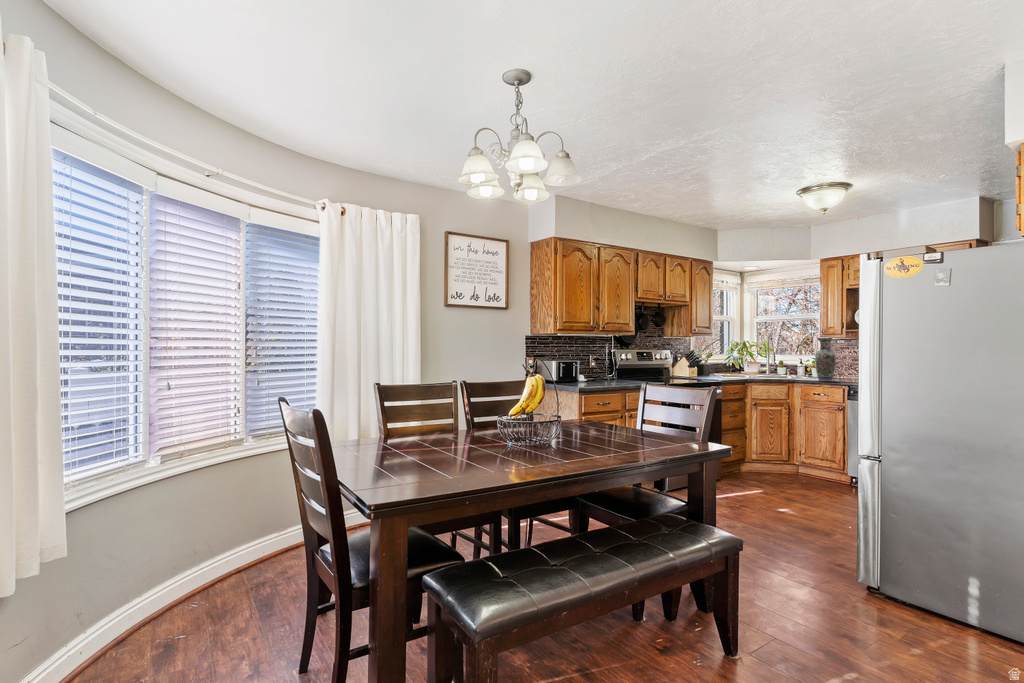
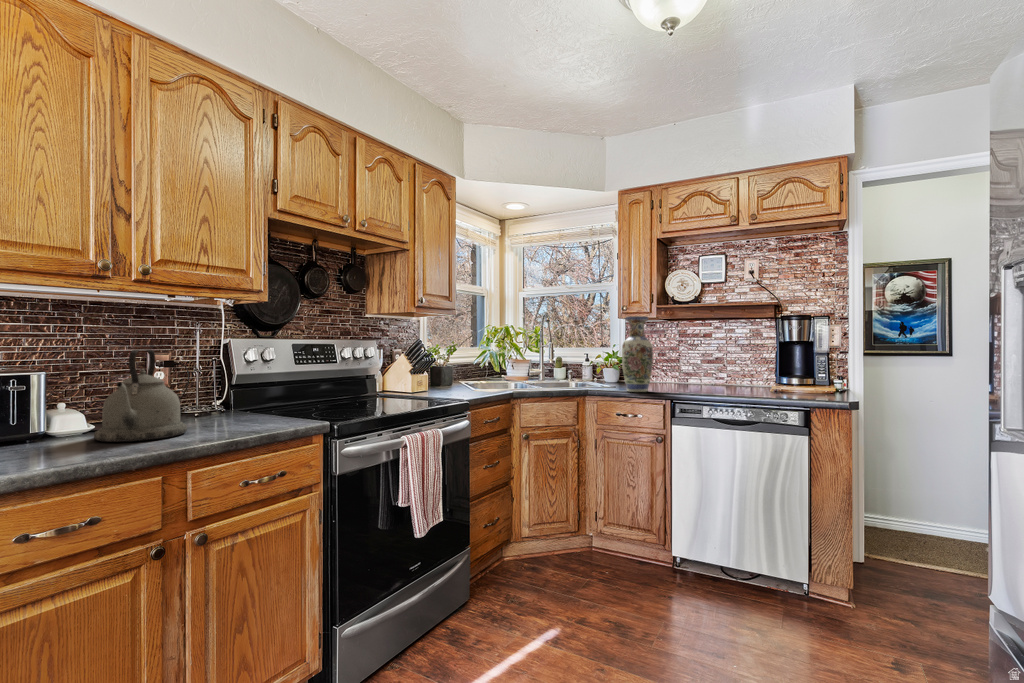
kettle: none [592,354,618,384] -> present [94,349,187,442]

